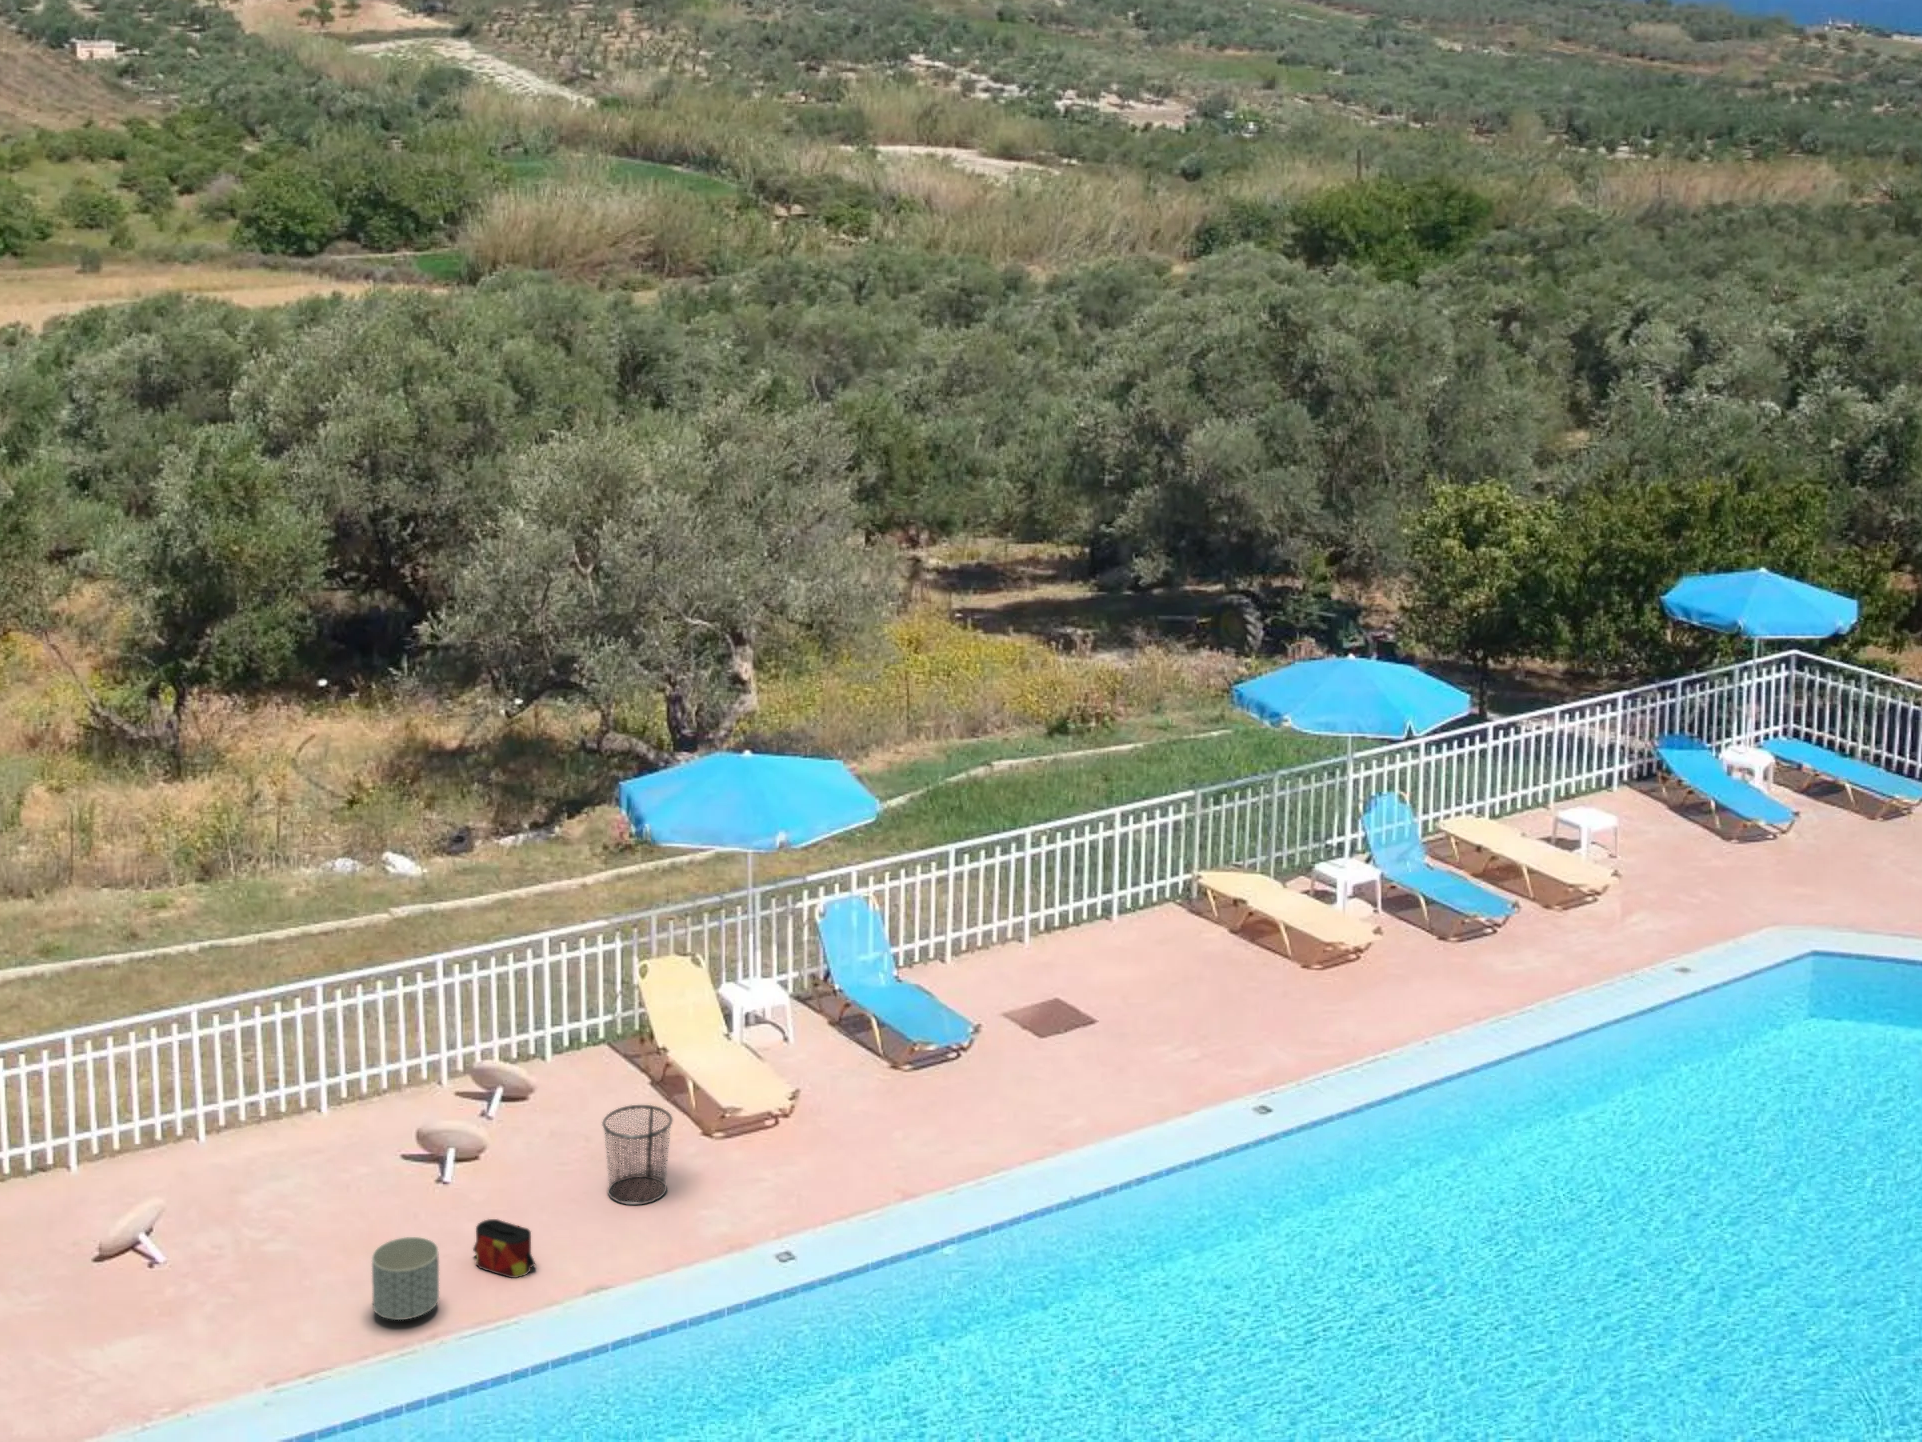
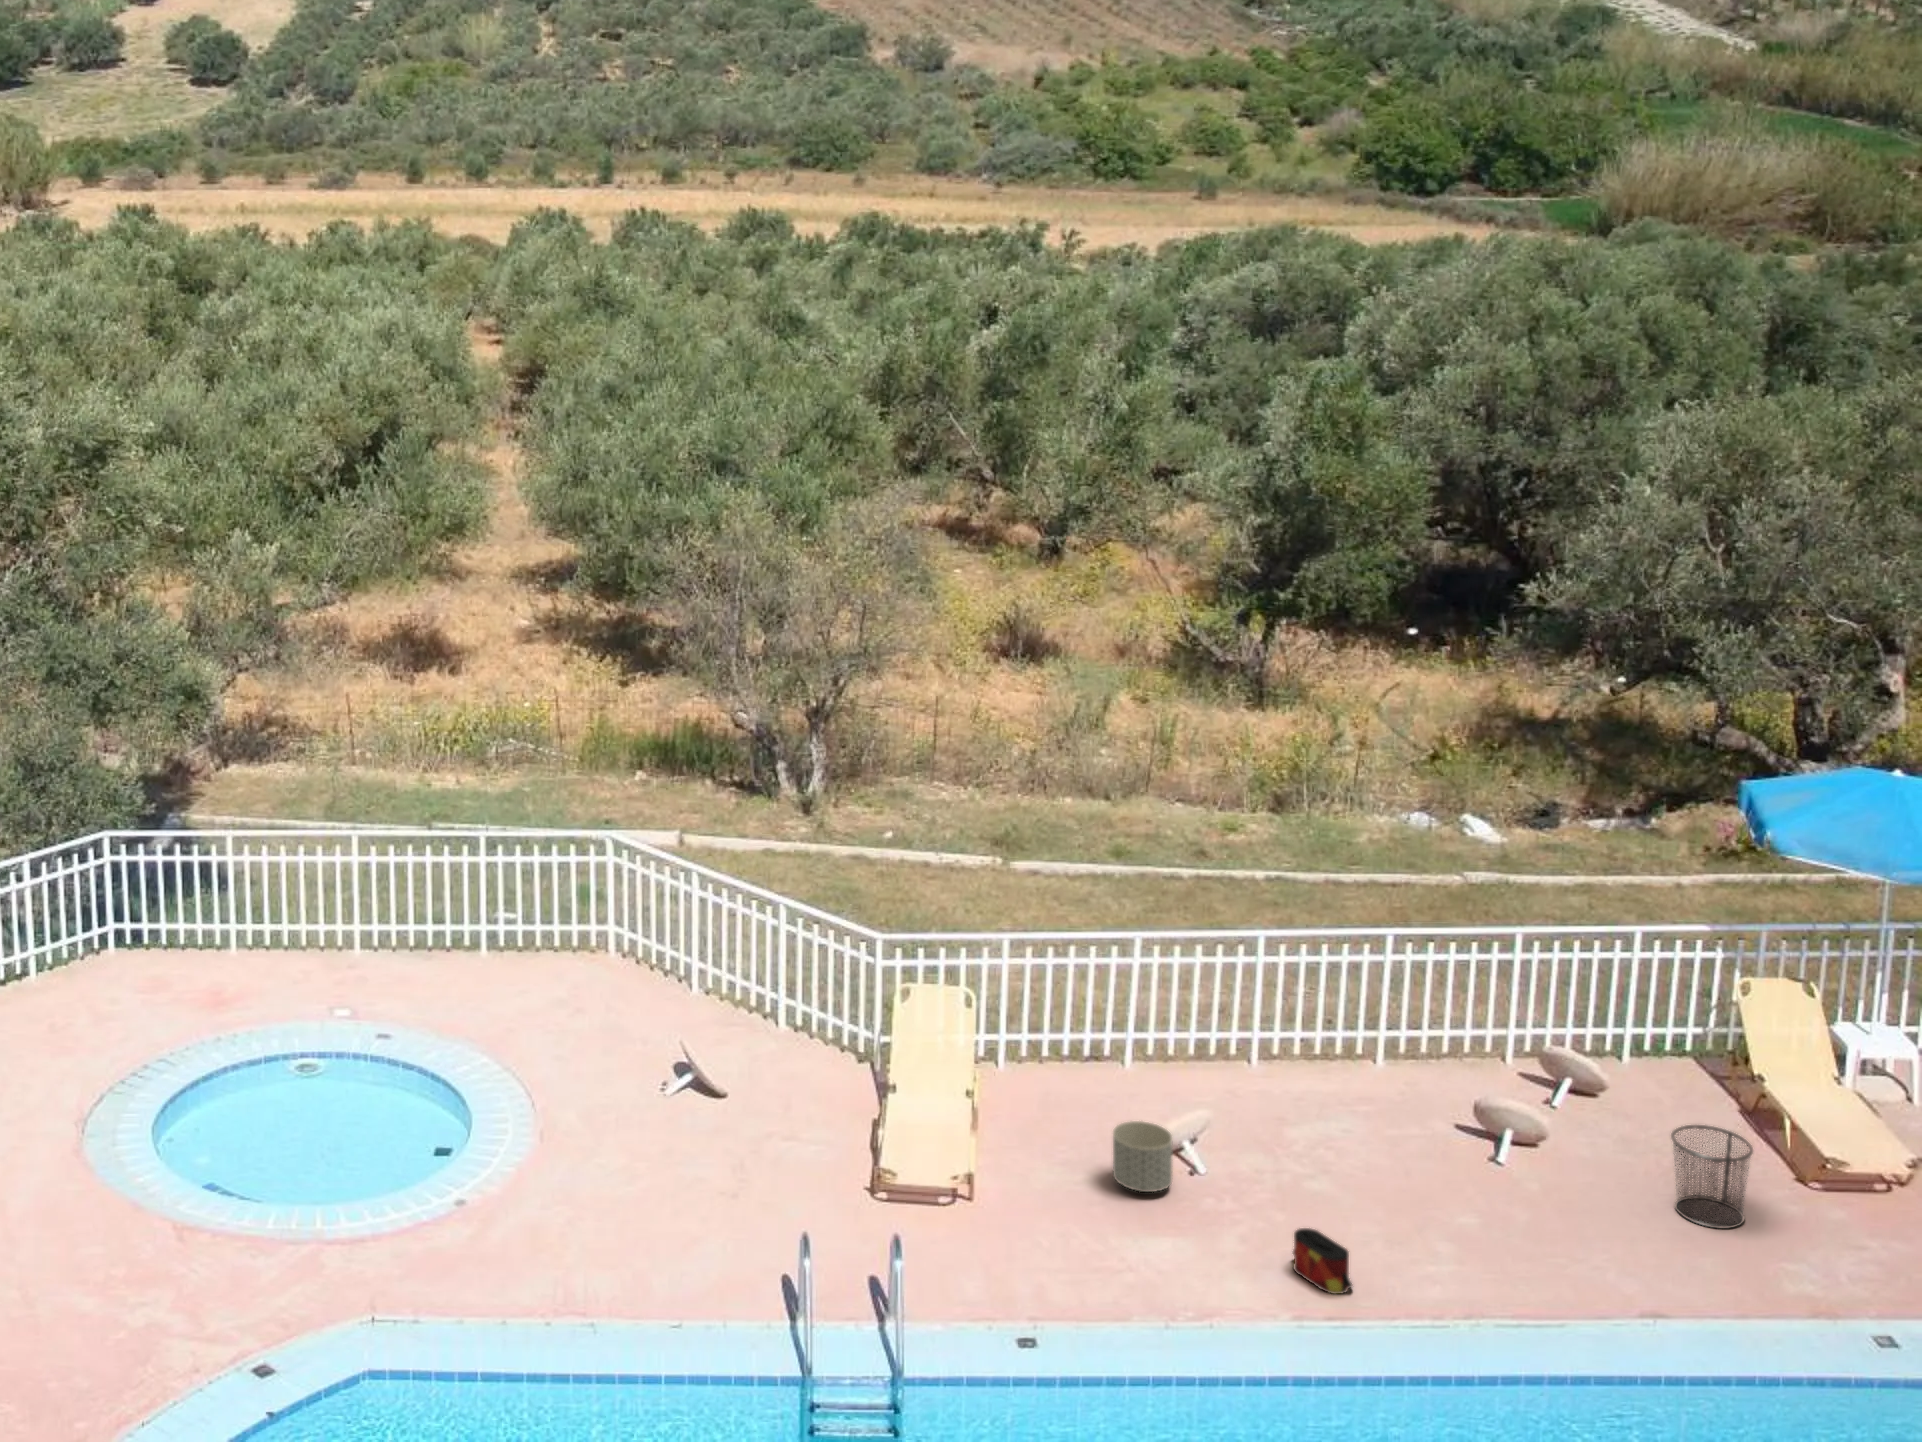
bag: present [473,1219,535,1278] -> present [1293,1228,1352,1294]
planter: present [372,1237,439,1320] -> present [1113,1121,1172,1192]

